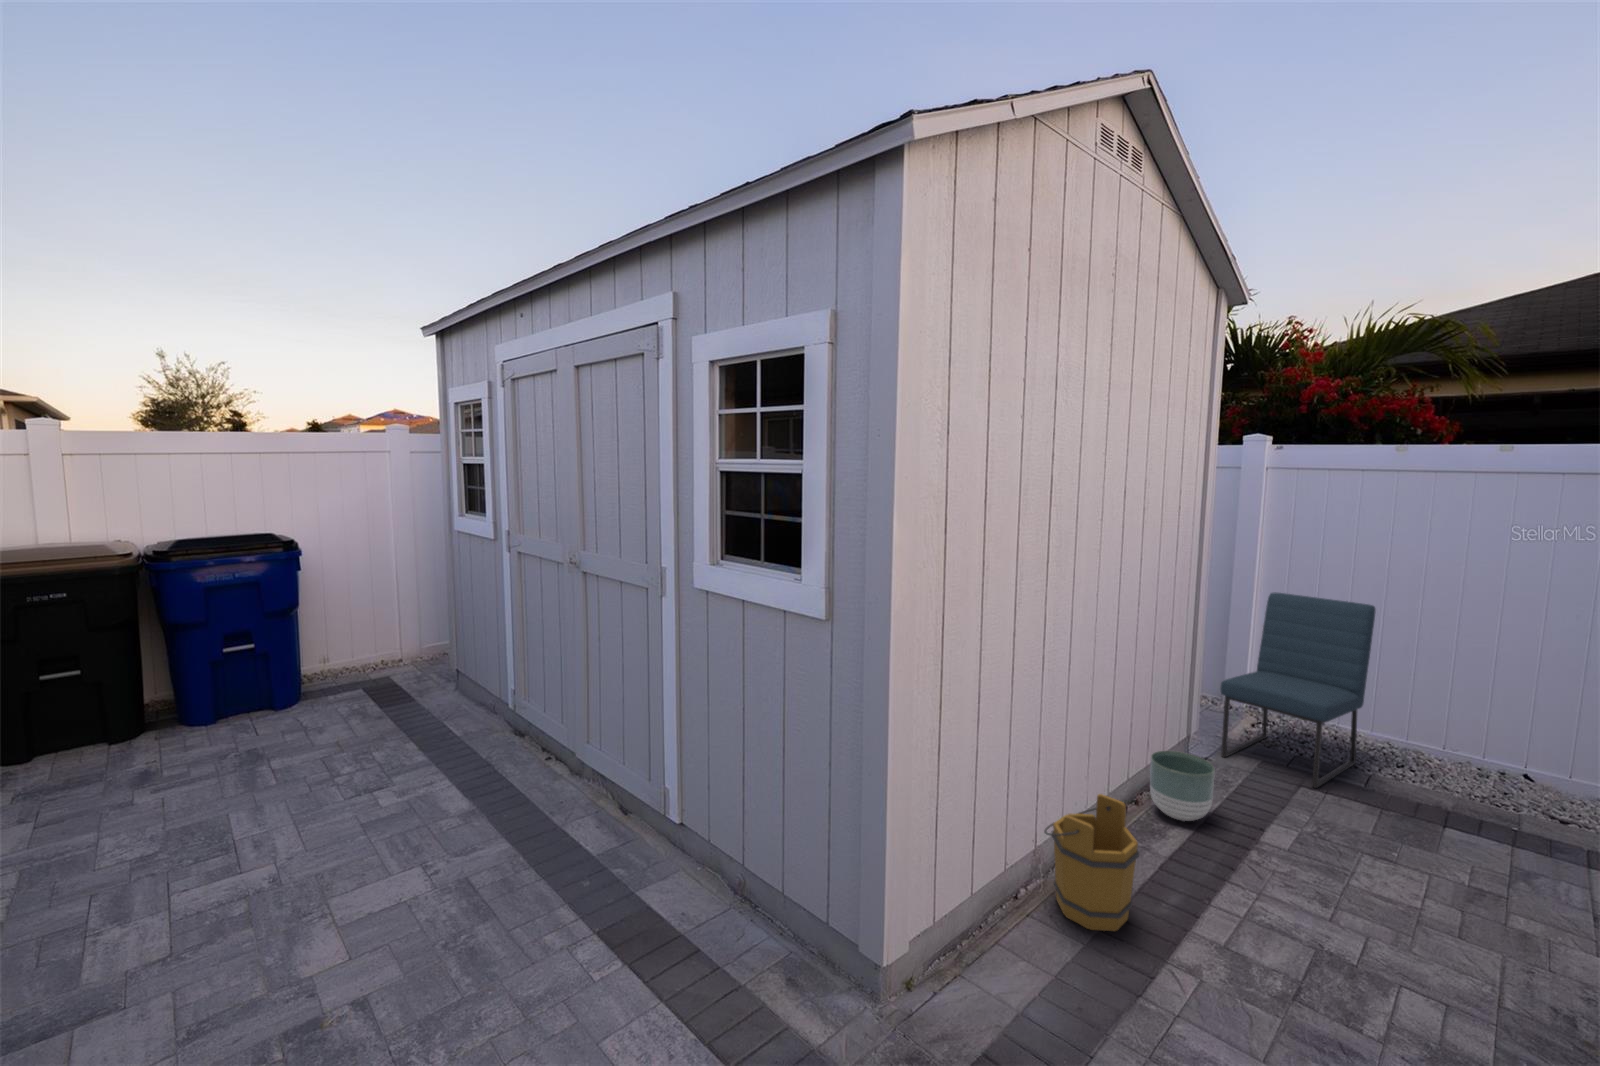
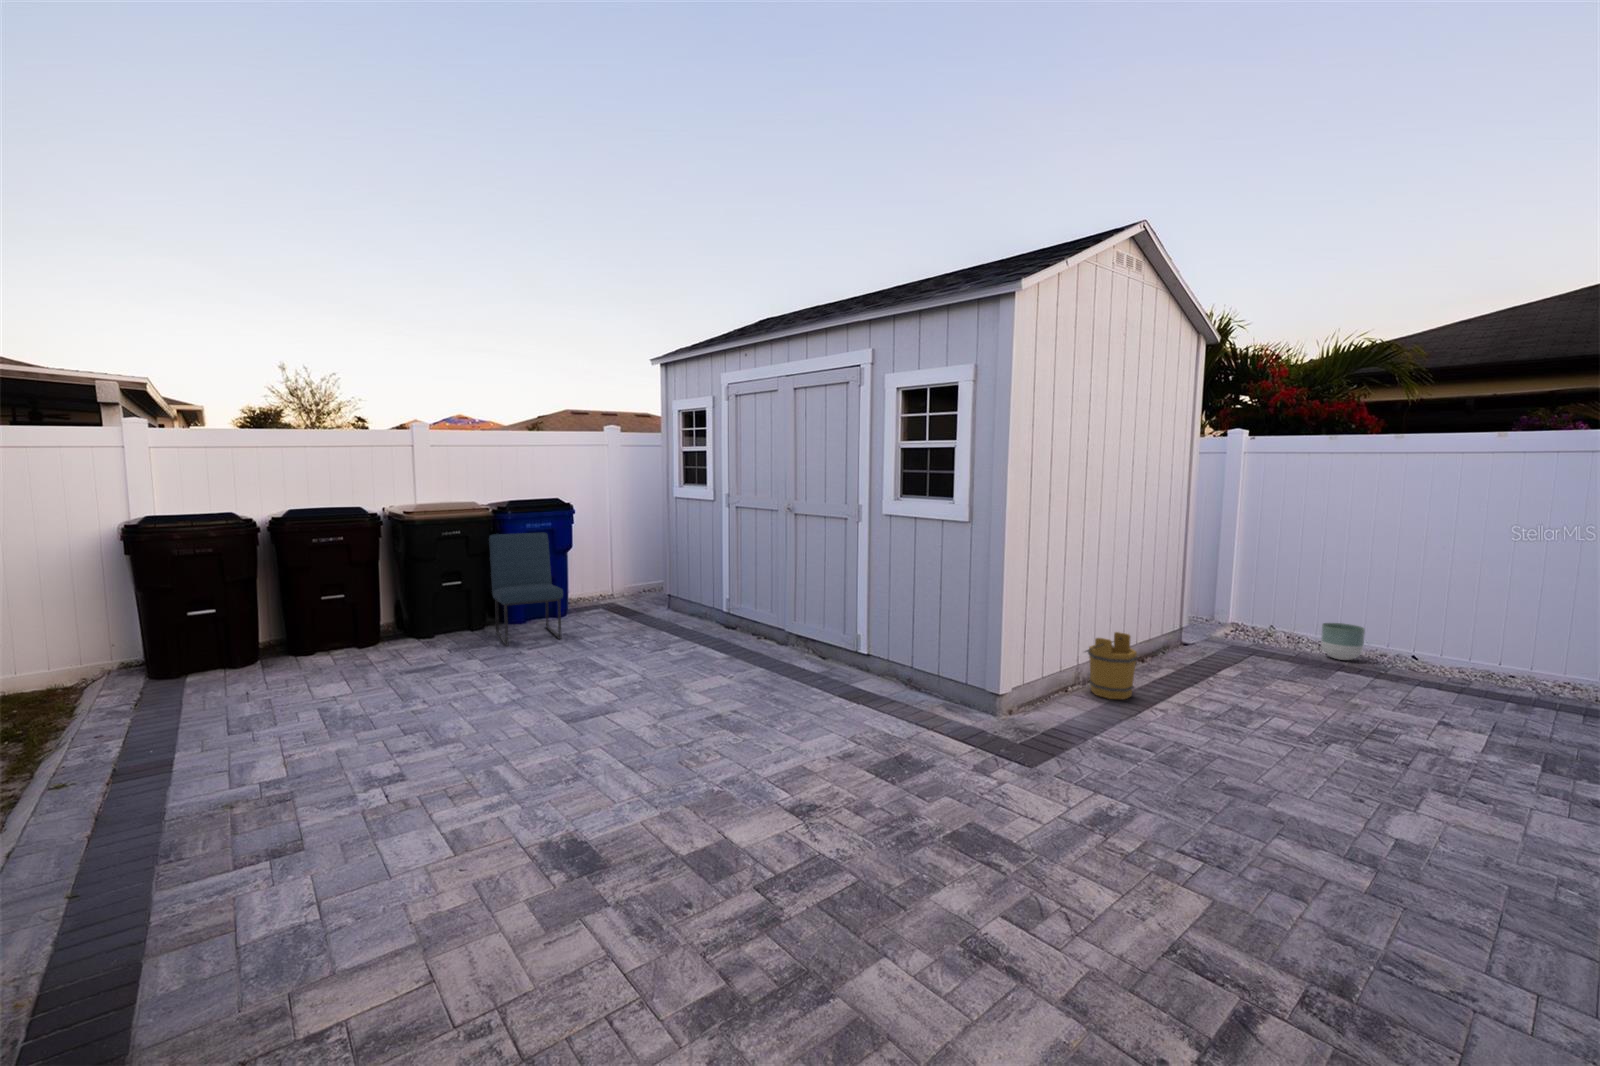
chair: present [1221,592,1375,788] -> present [489,533,563,646]
planter: present [1150,751,1215,821] -> present [1321,623,1365,660]

